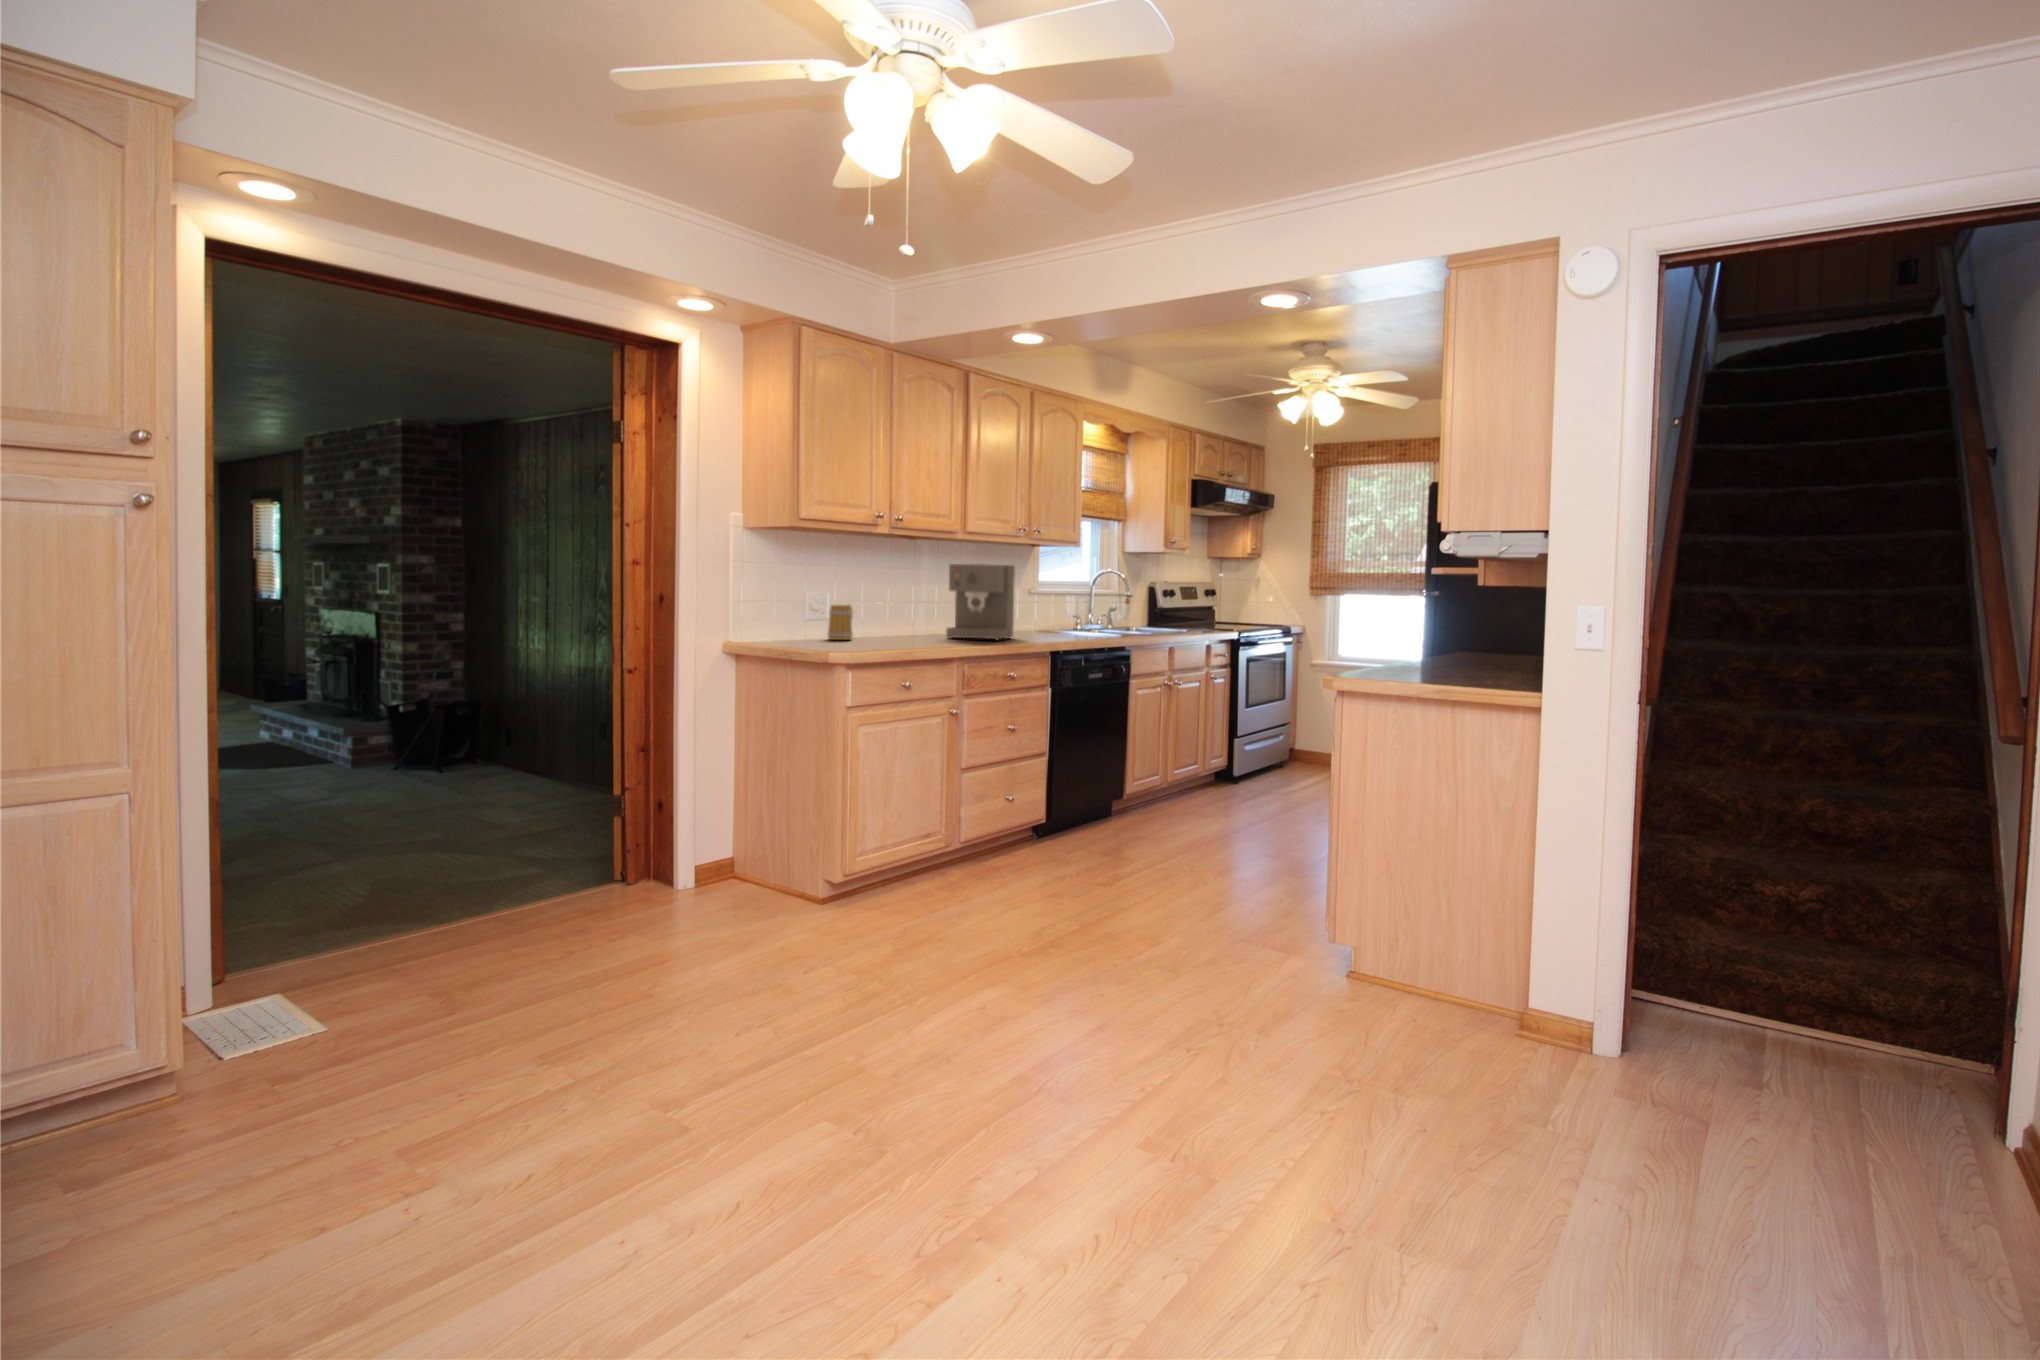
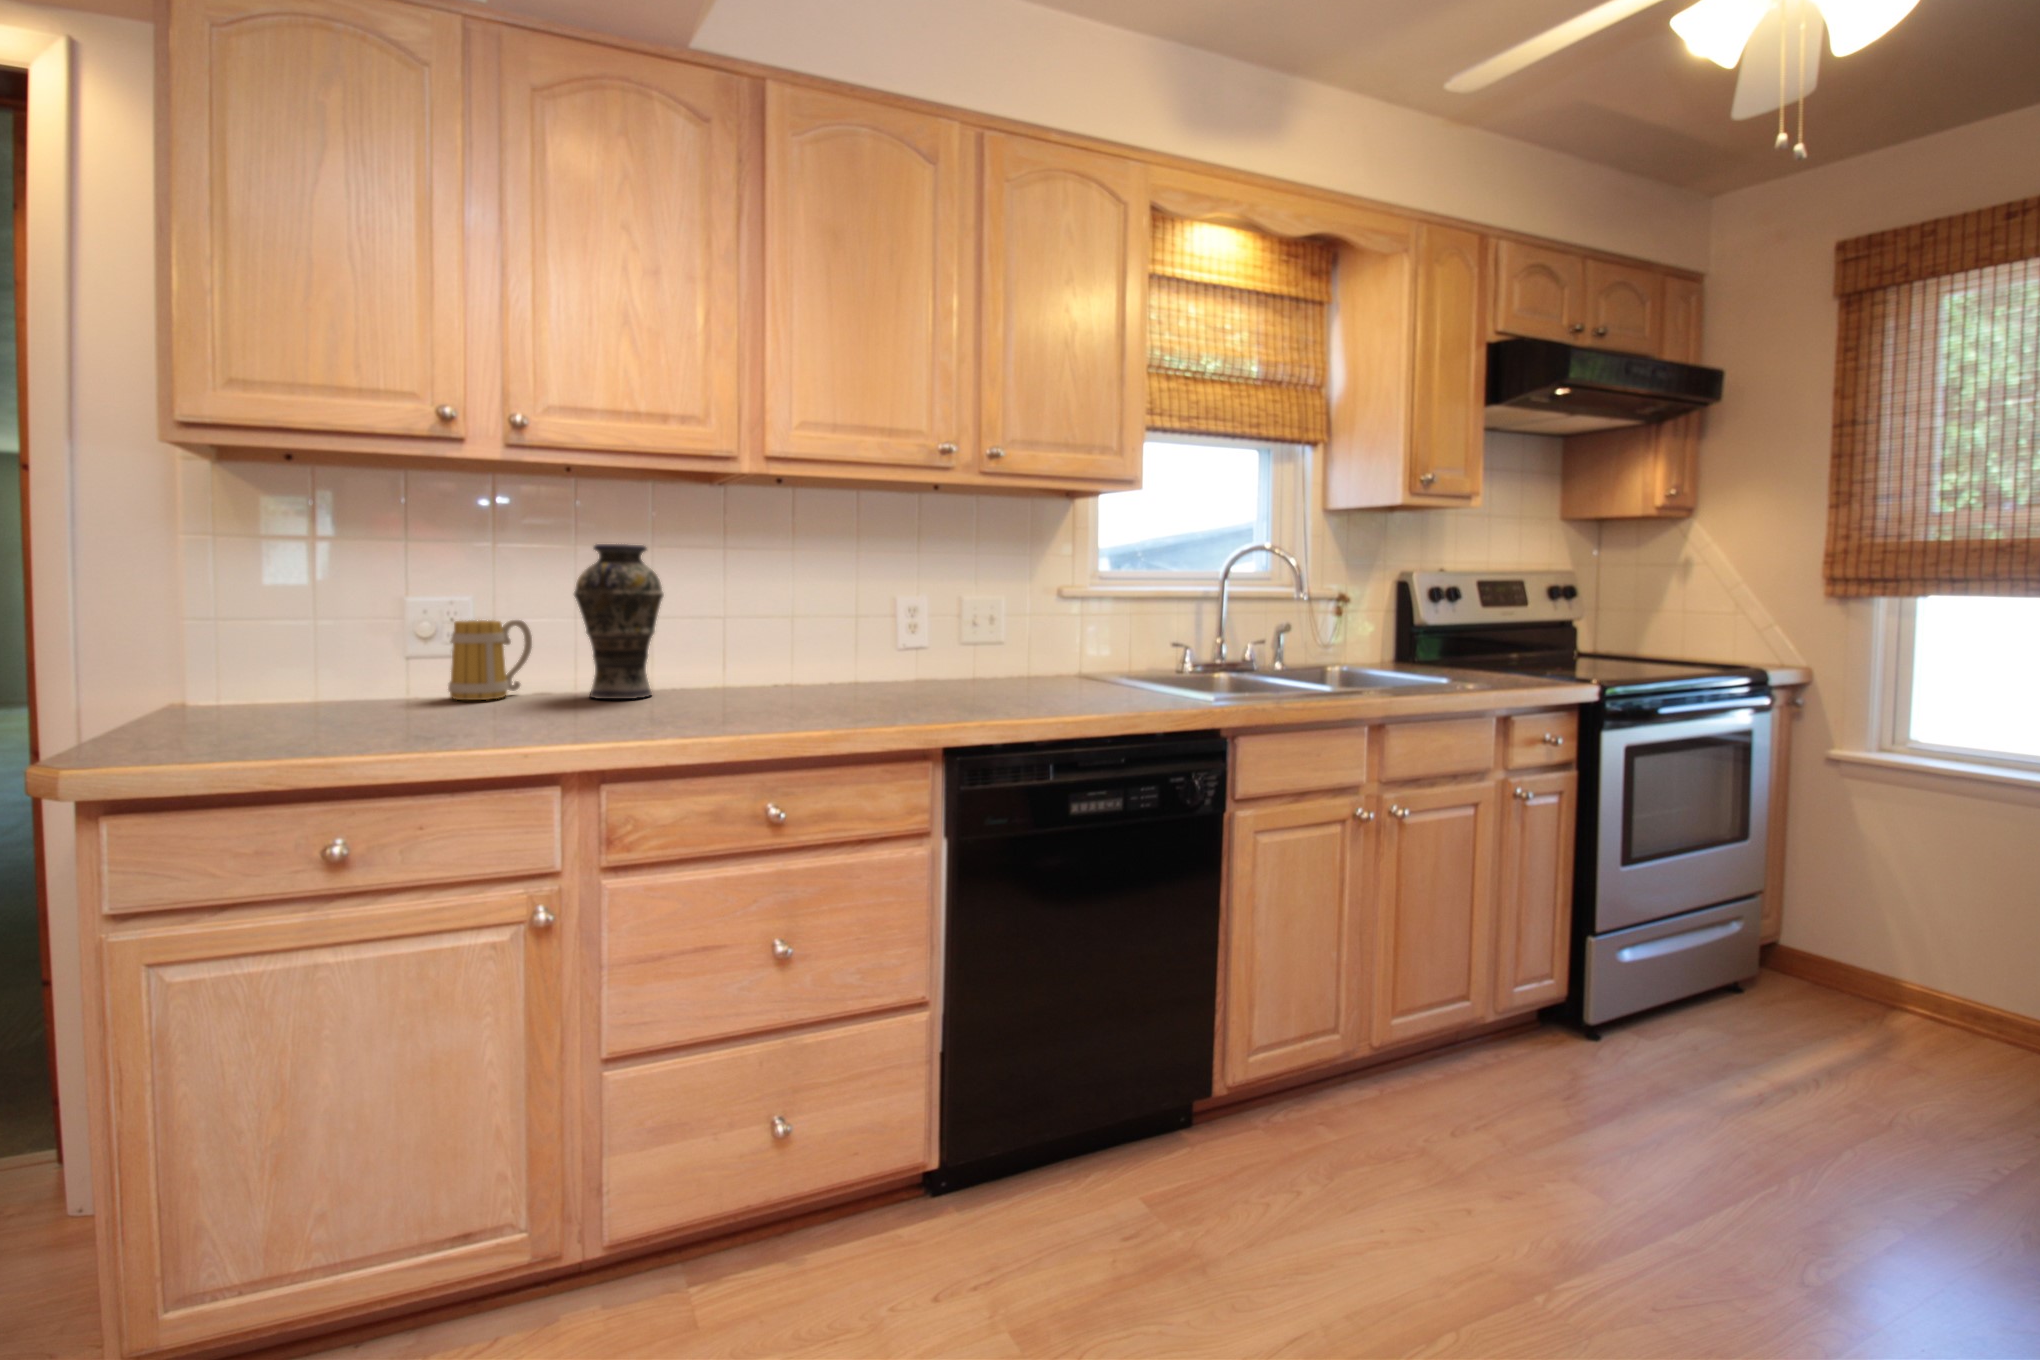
coffee maker: present [946,564,1015,640] -> none [736,523,918,709]
vase: none [876,571,914,639] -> present [574,544,664,699]

